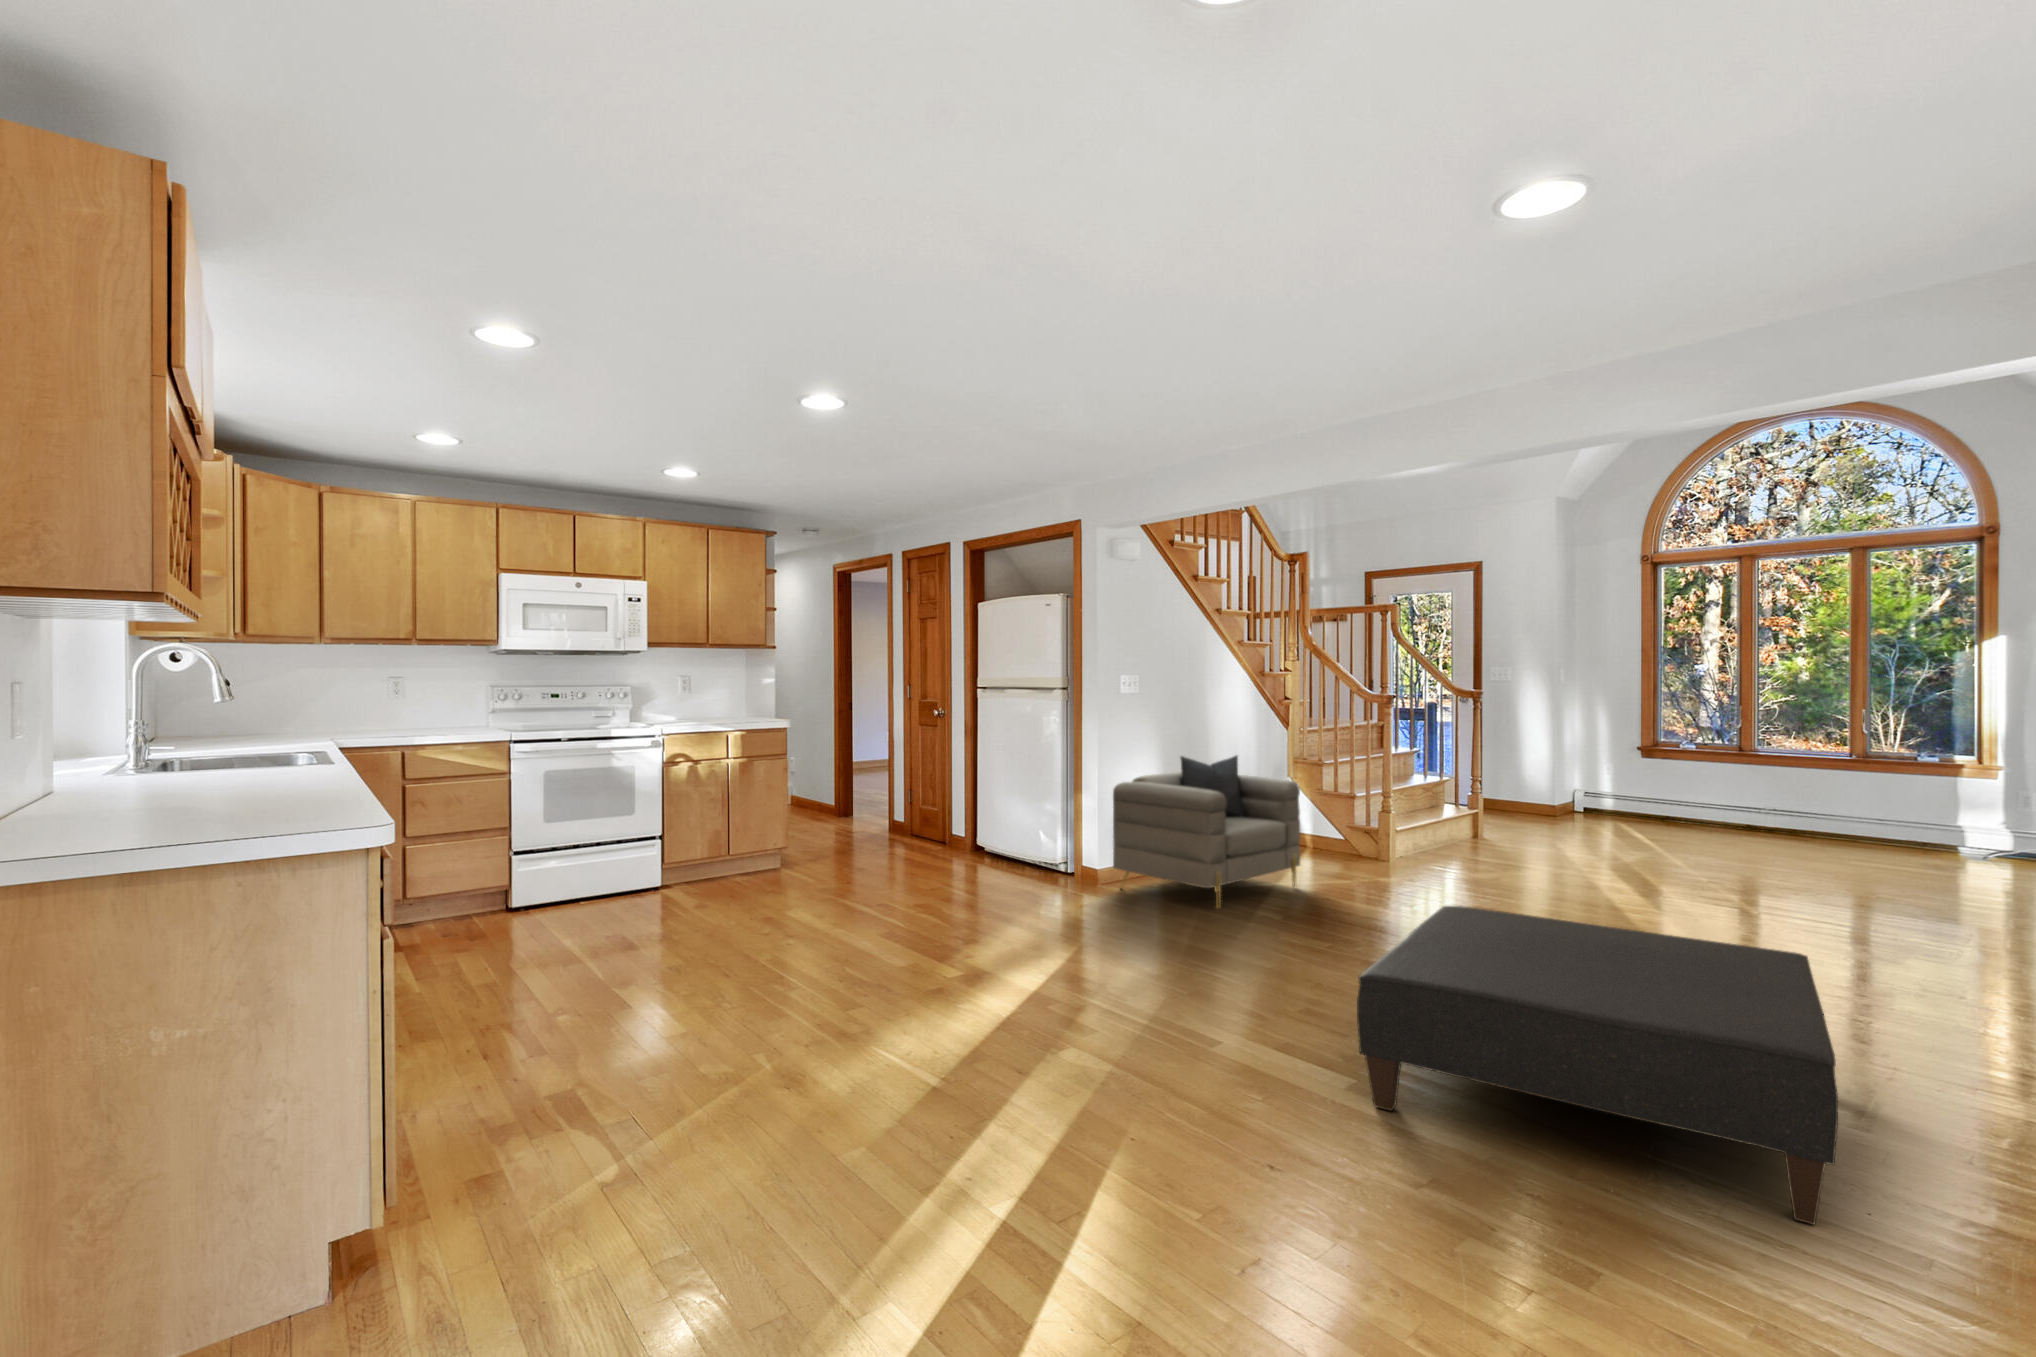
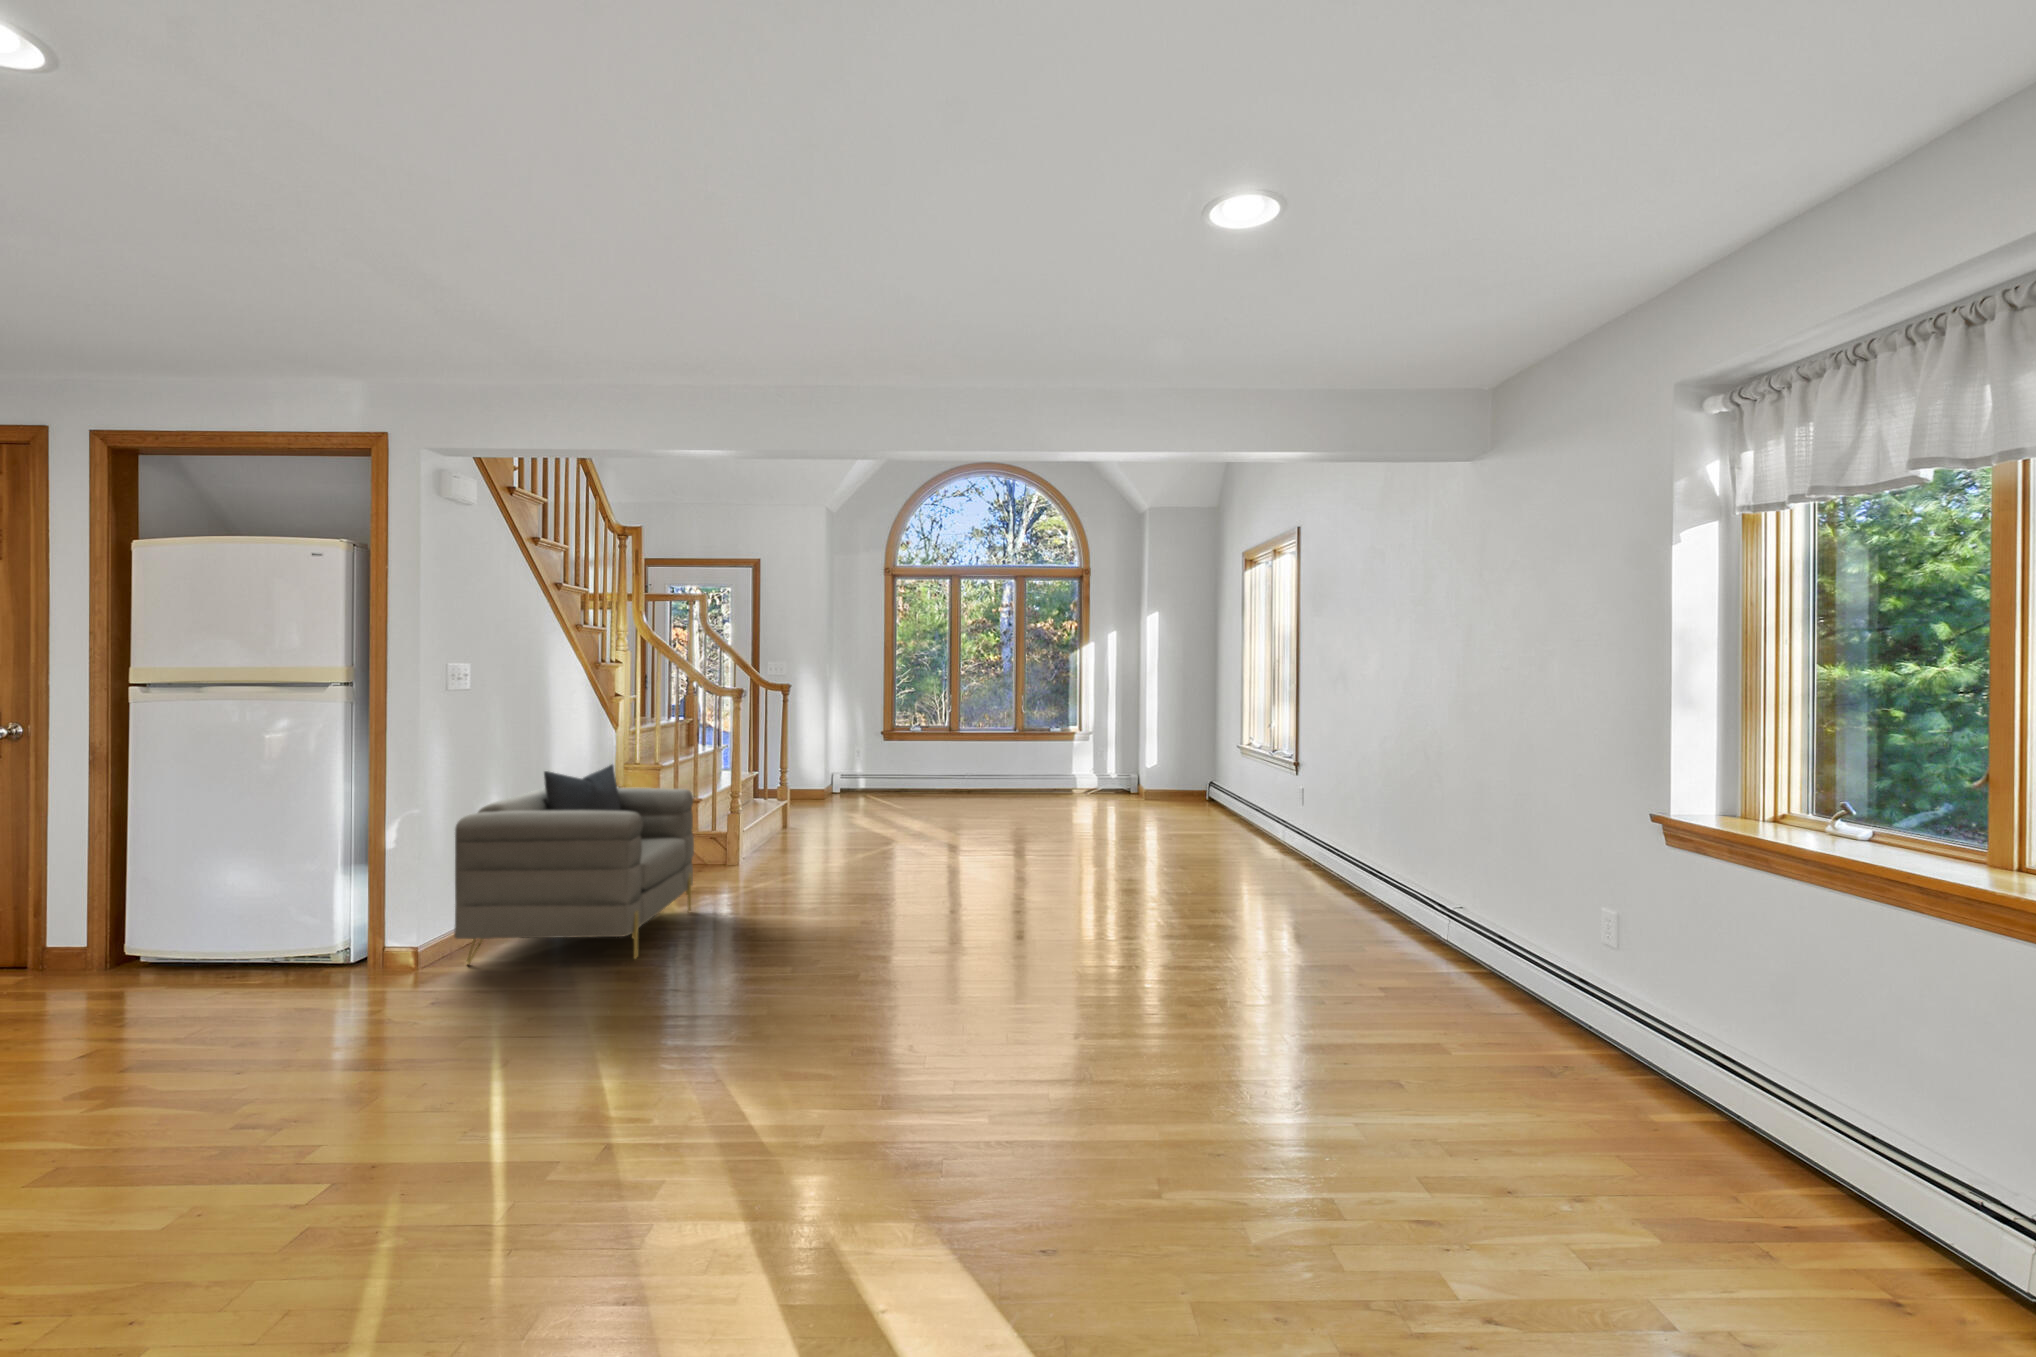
ottoman: present [1357,906,1838,1225] -> none [981,881,1411,1136]

